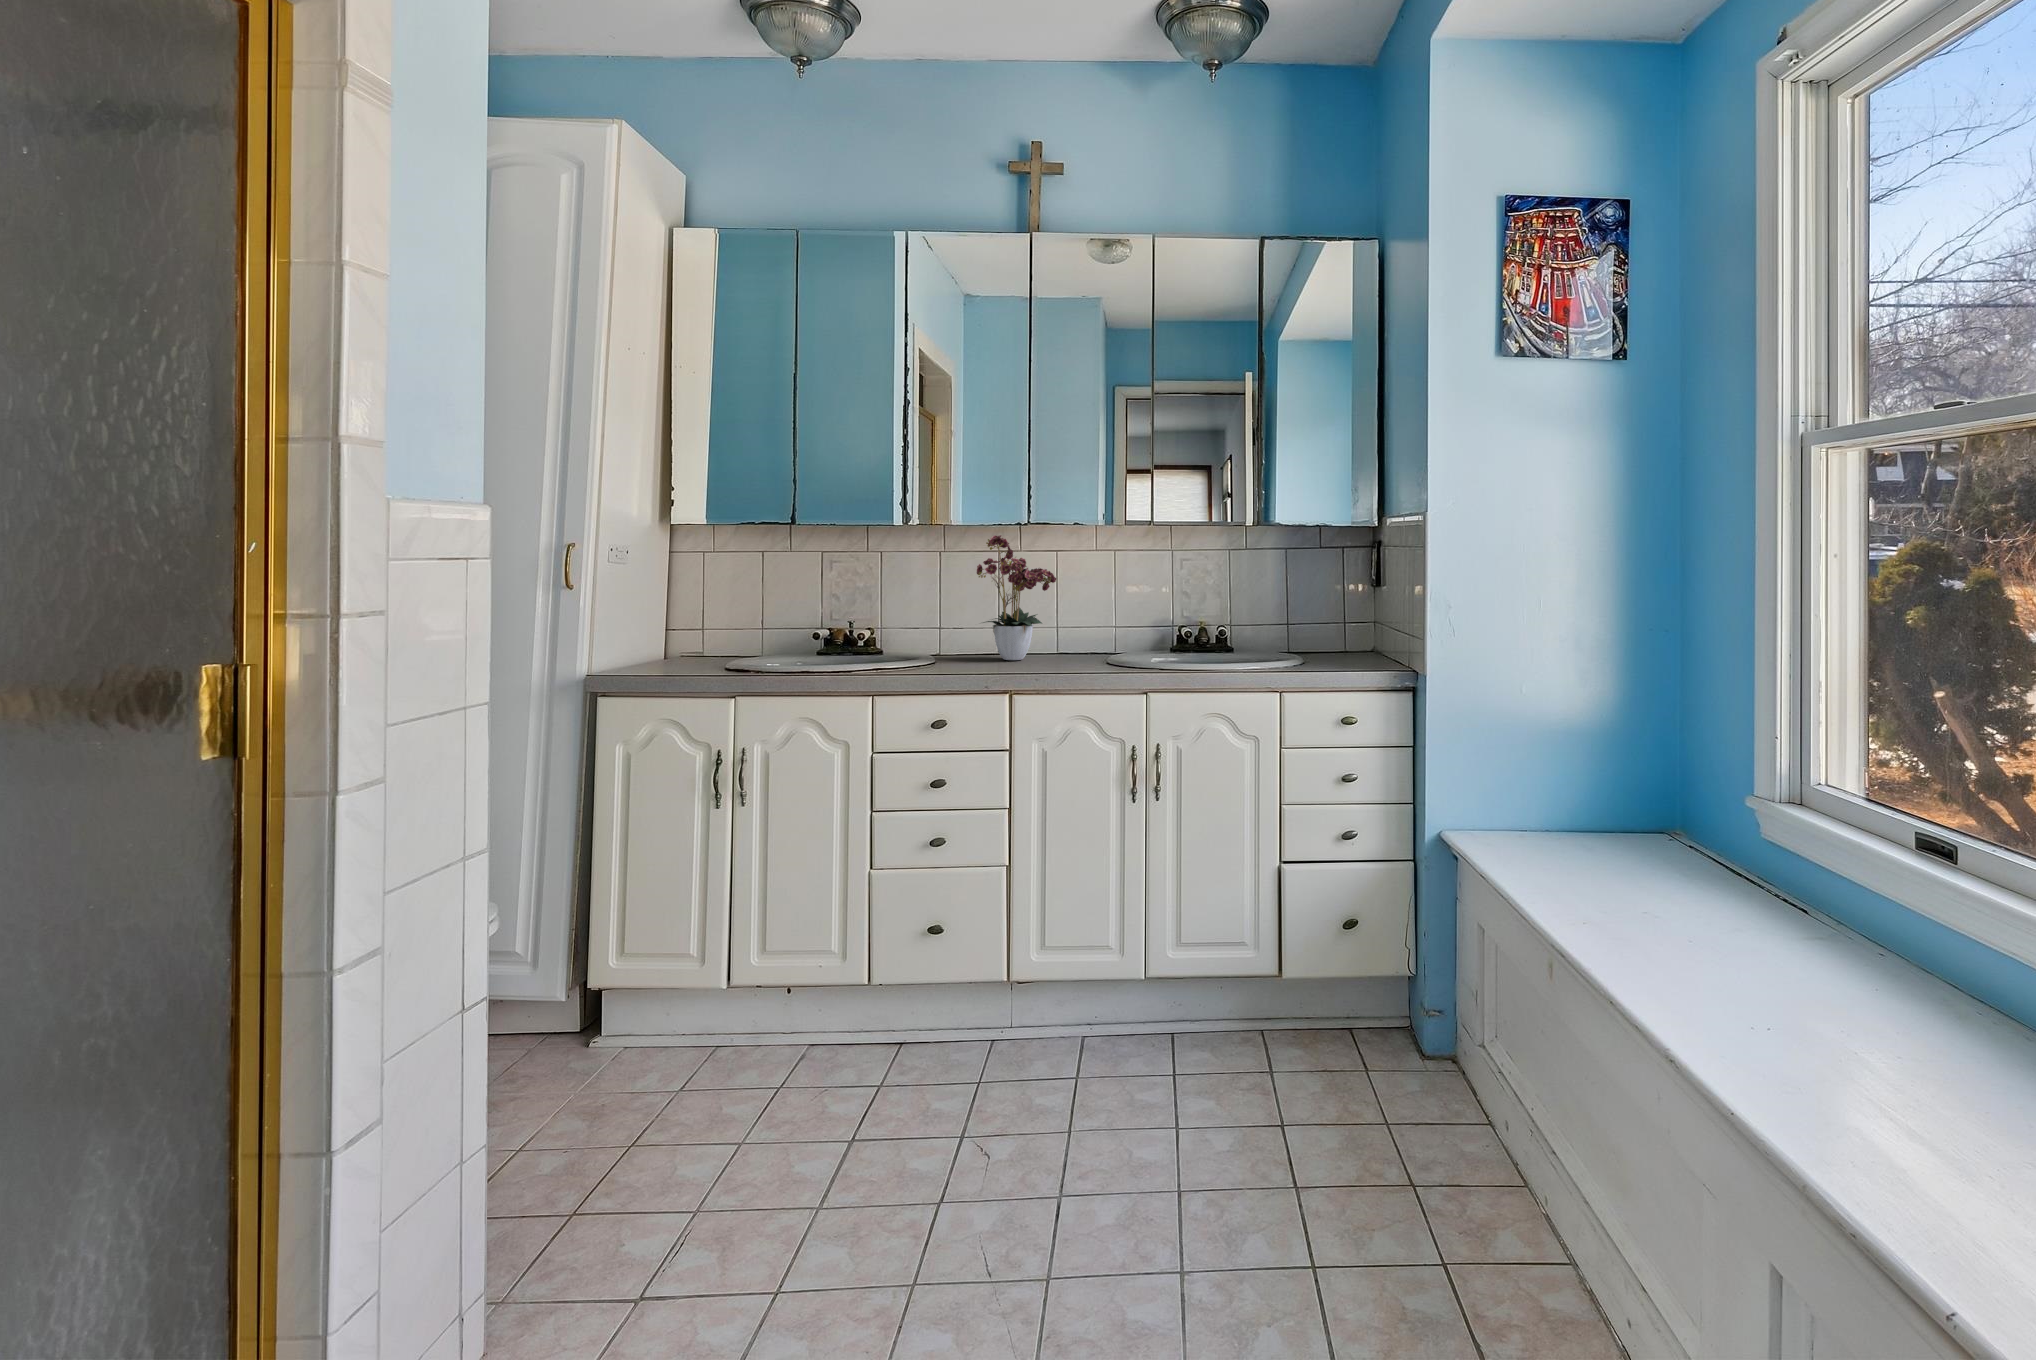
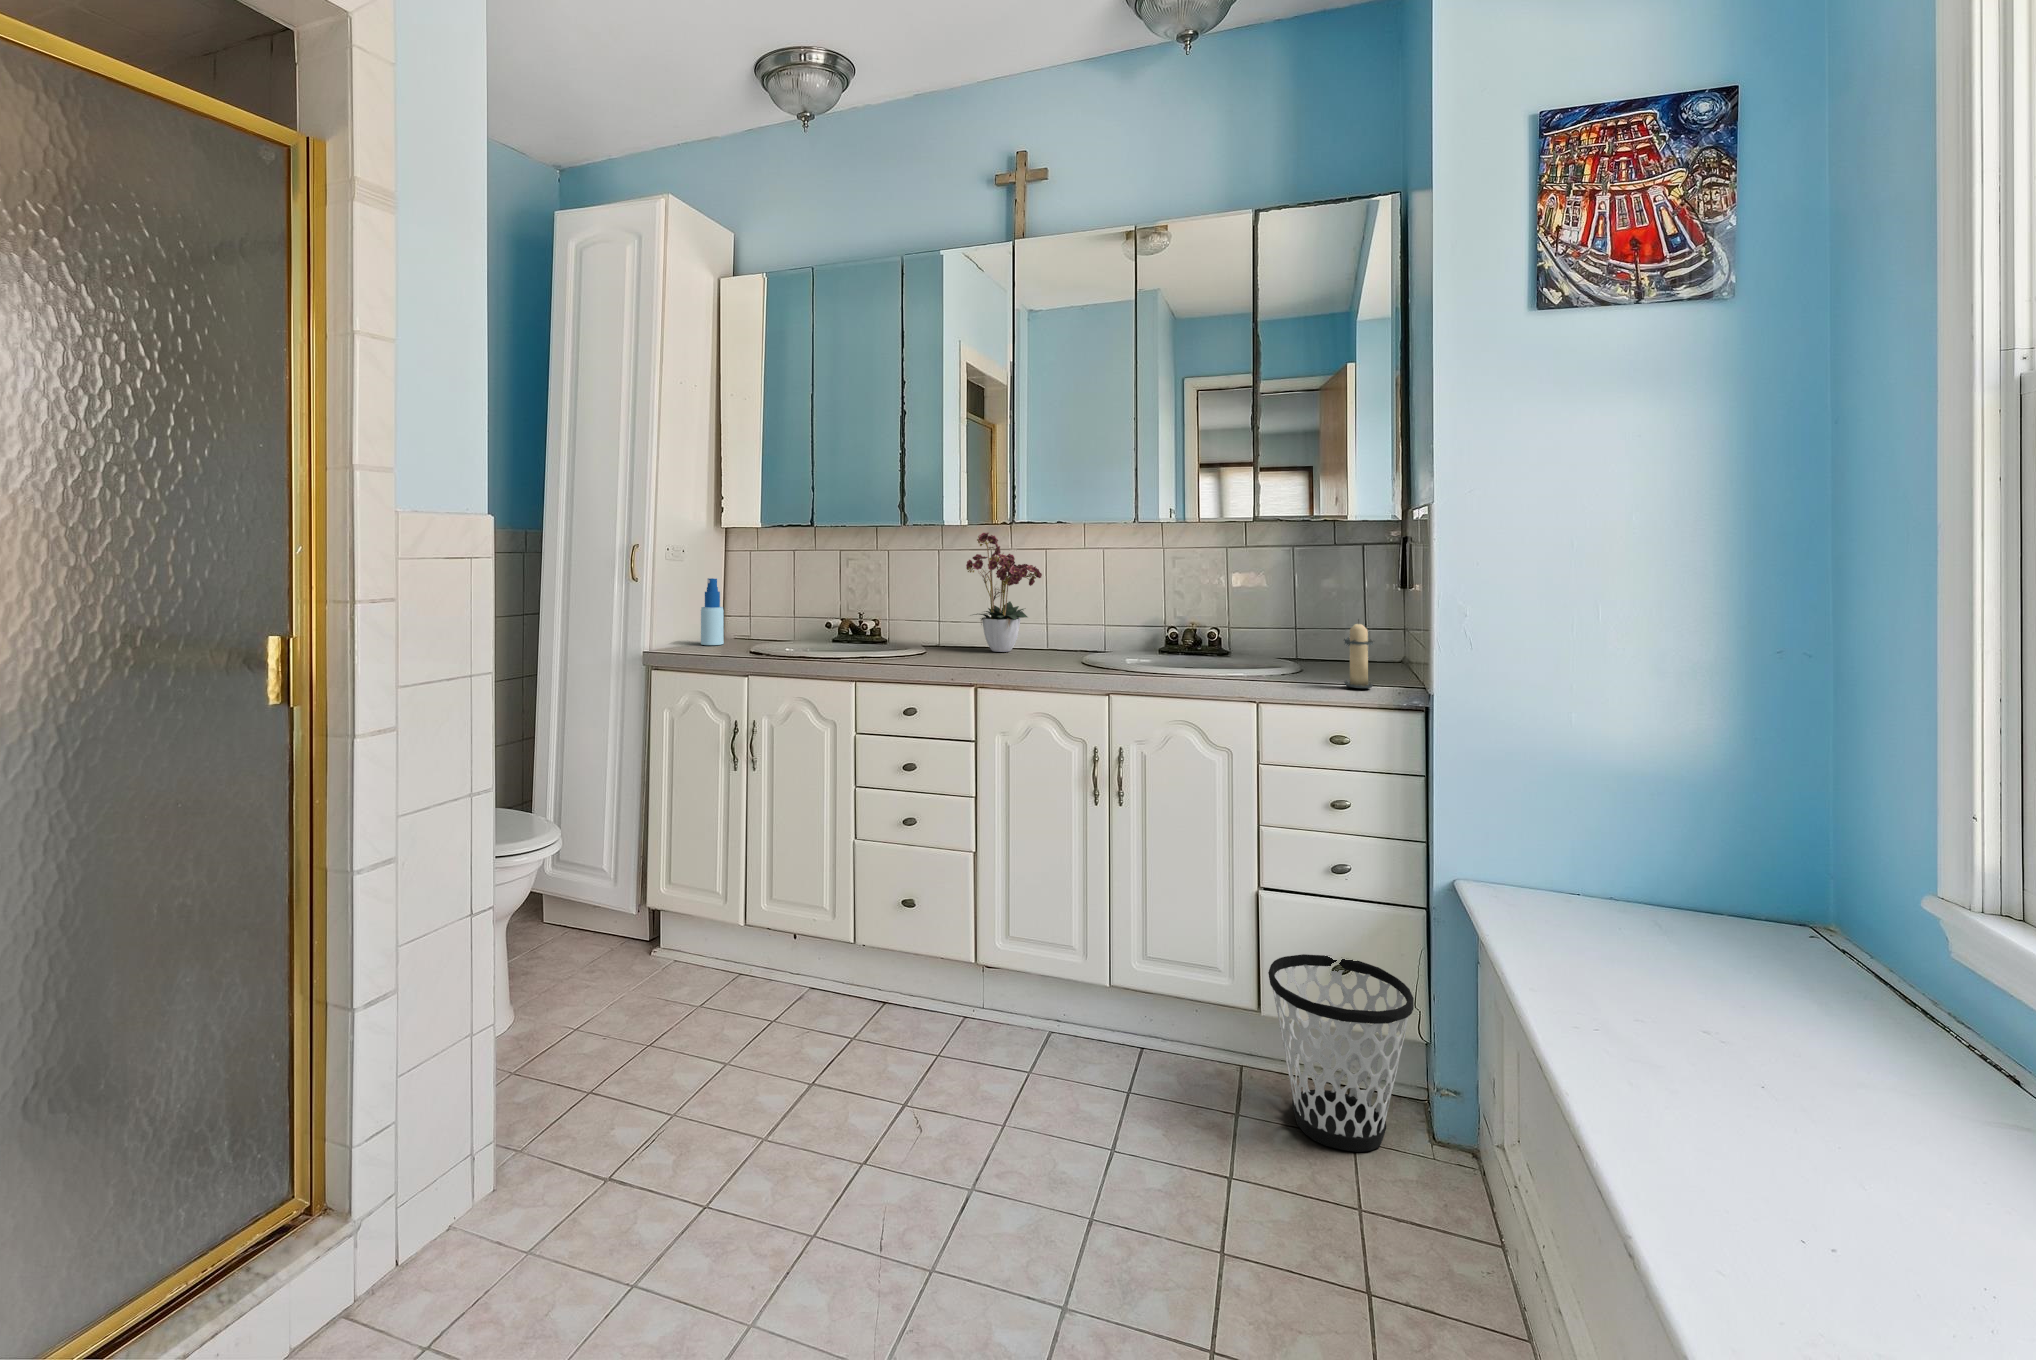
spray bottle: none [650,588,680,668] -> present [701,578,724,645]
candle: none [1345,614,1375,676] -> present [1344,619,1373,688]
wastebasket: none [1296,915,1413,1079] -> present [1268,954,1414,1152]

